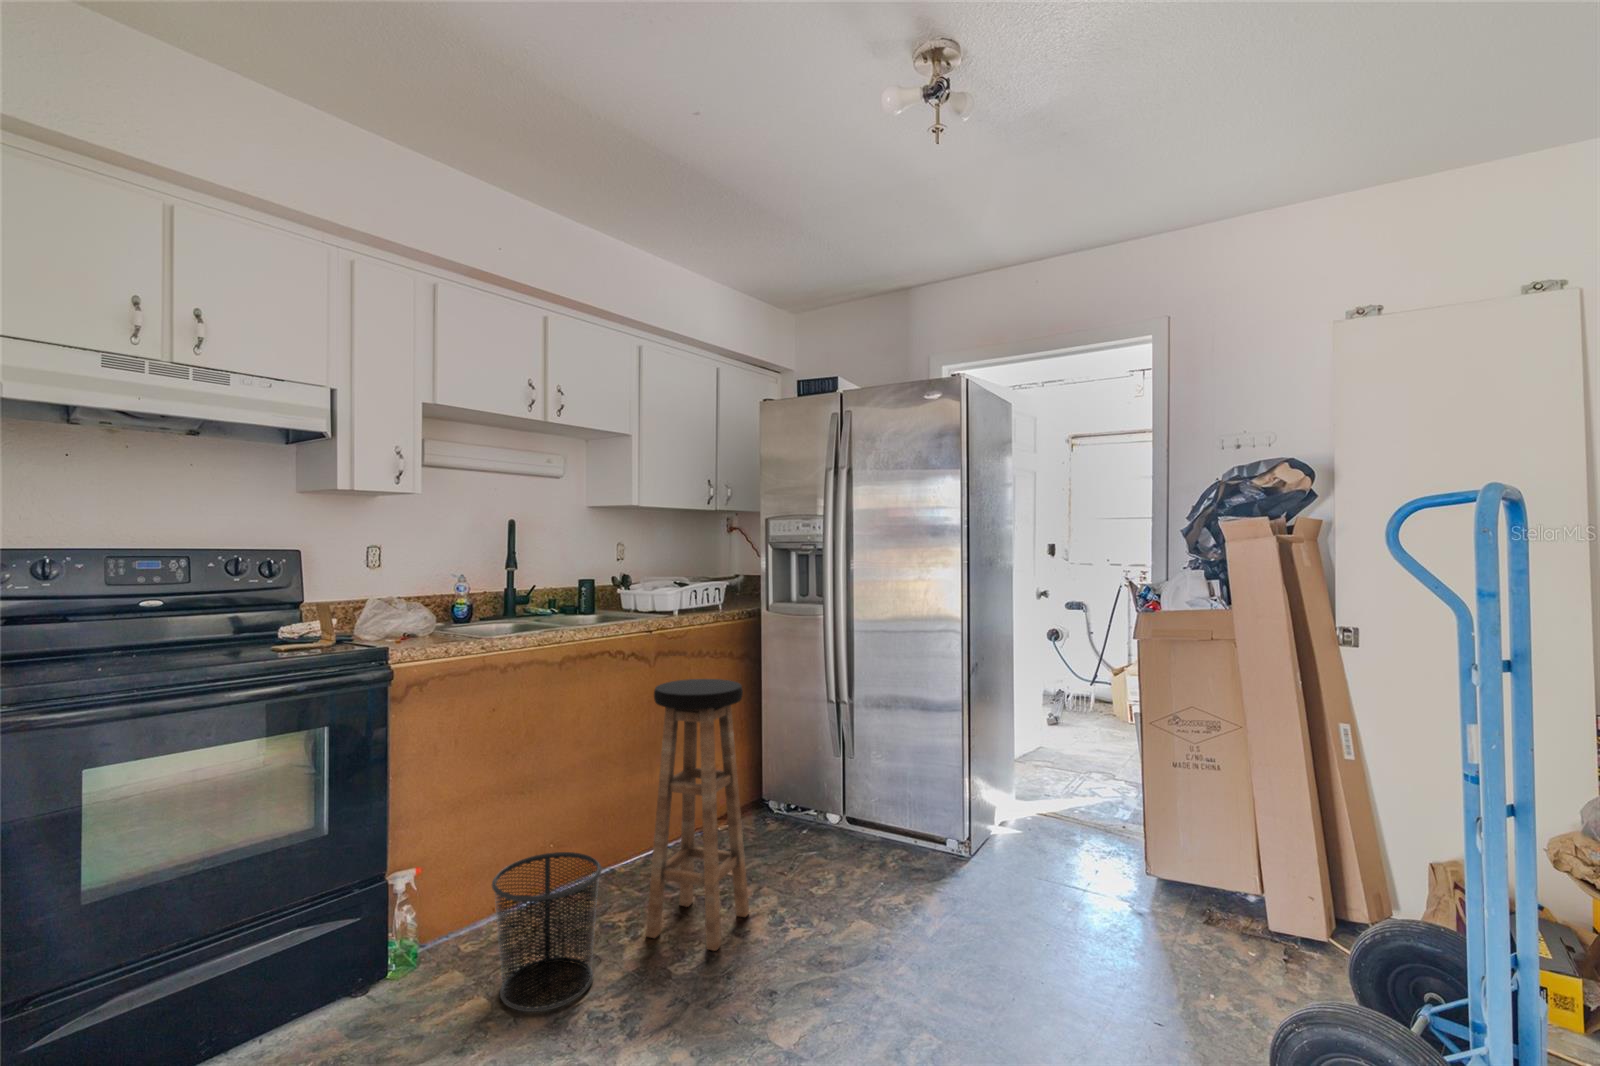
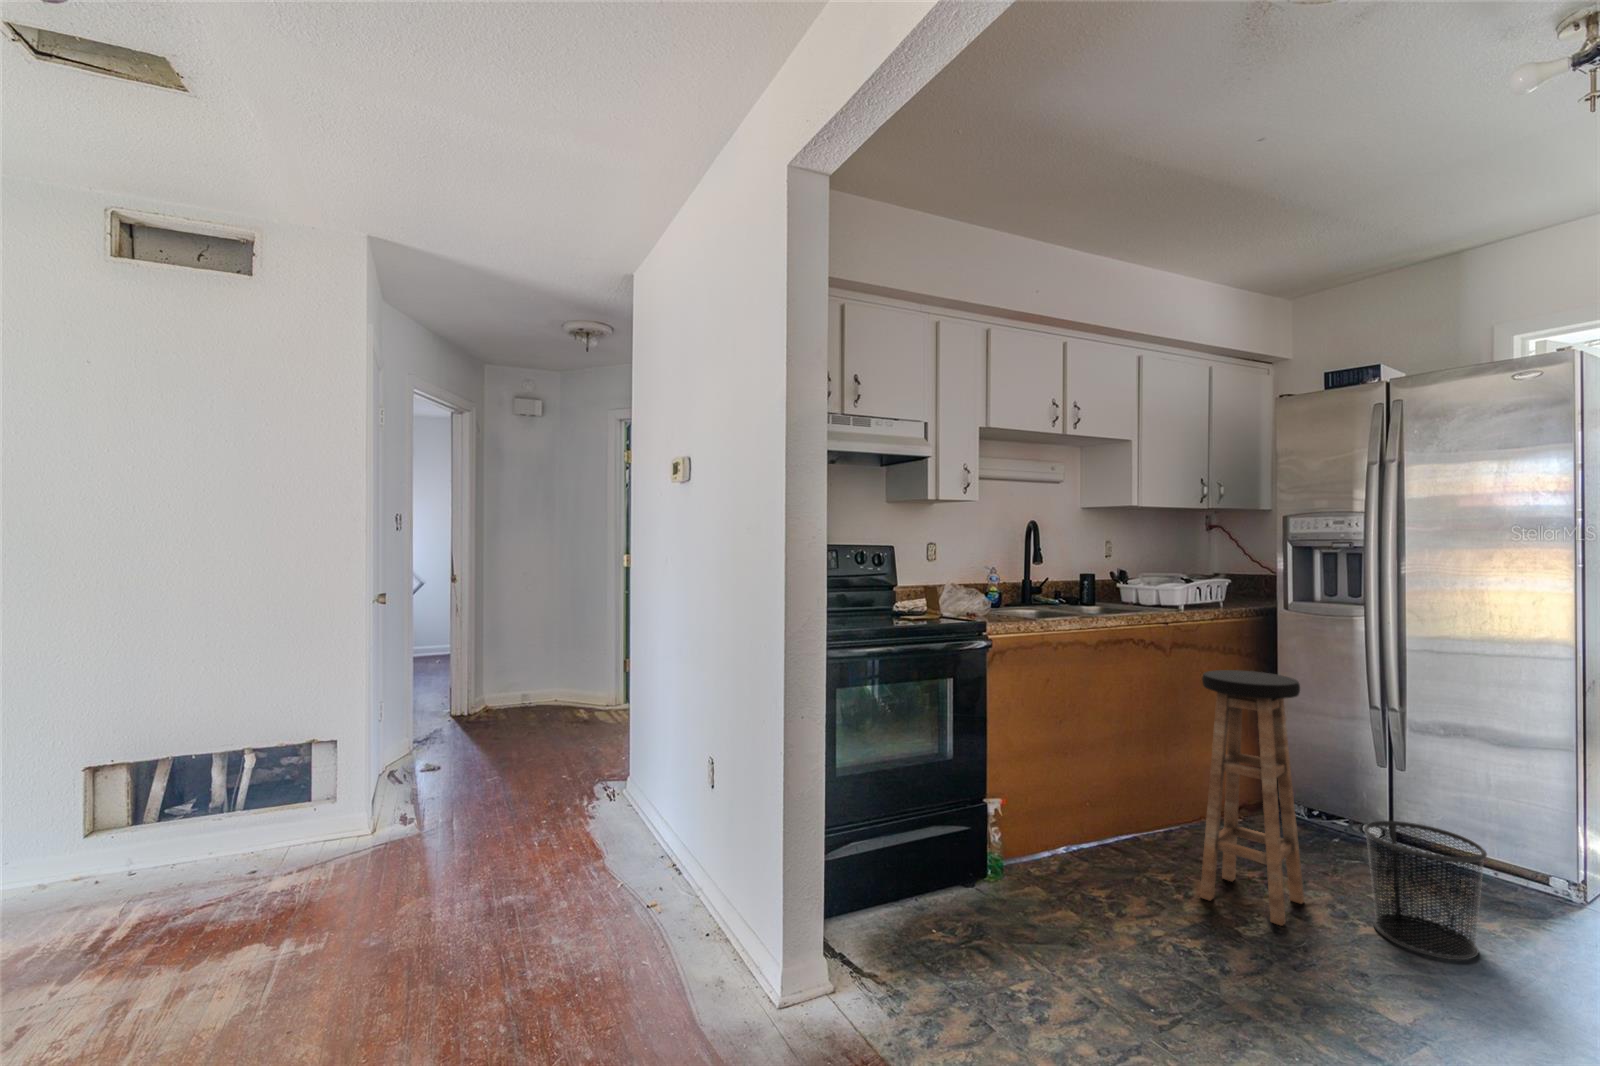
waste bin: present [492,852,601,1012] -> present [1364,821,1487,960]

